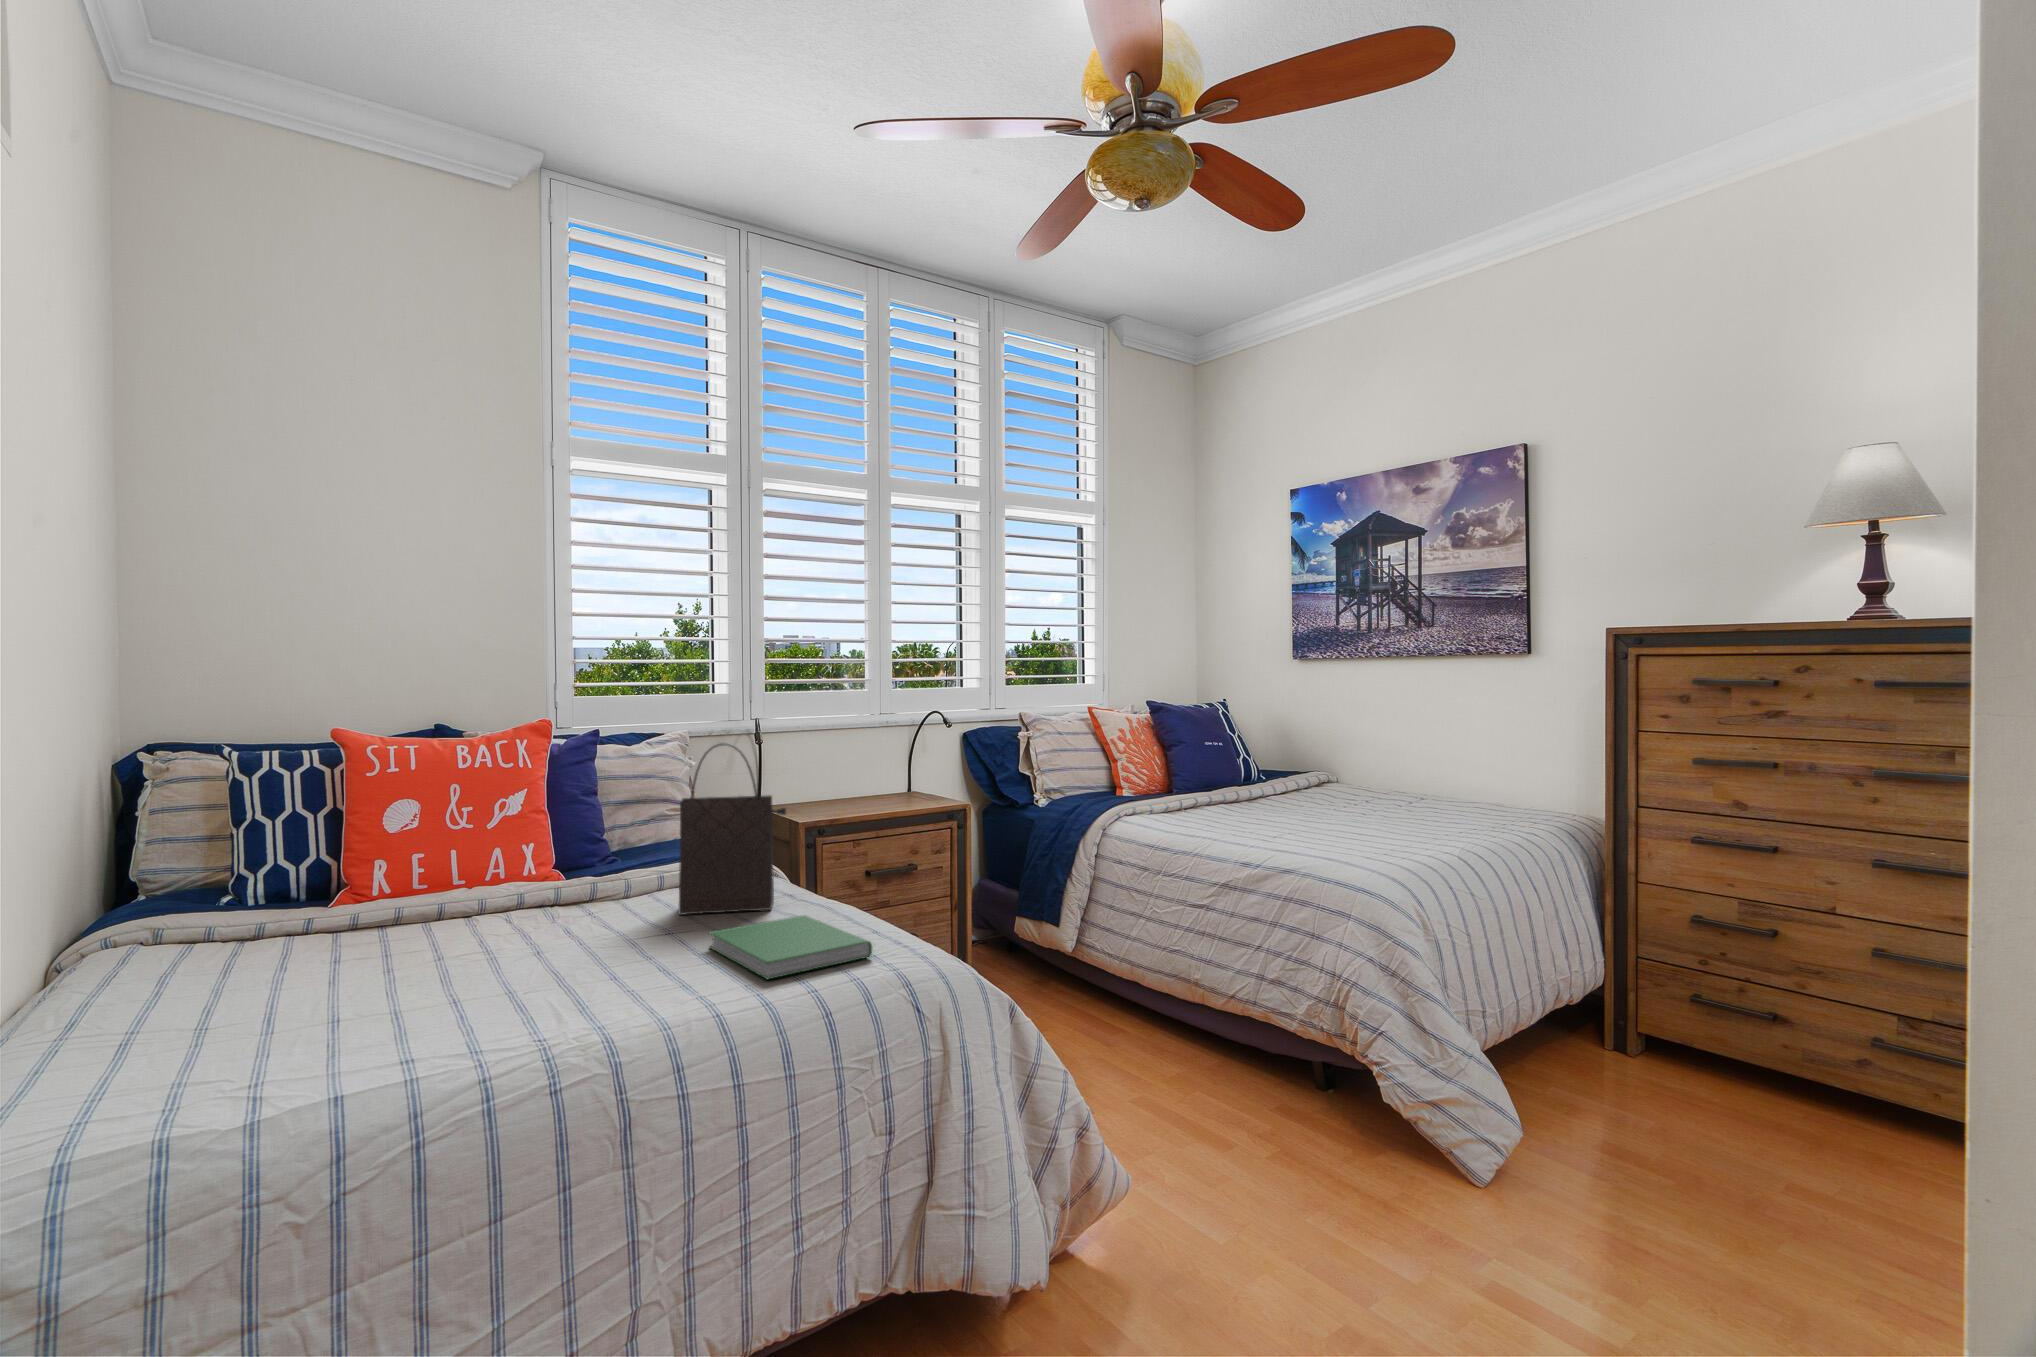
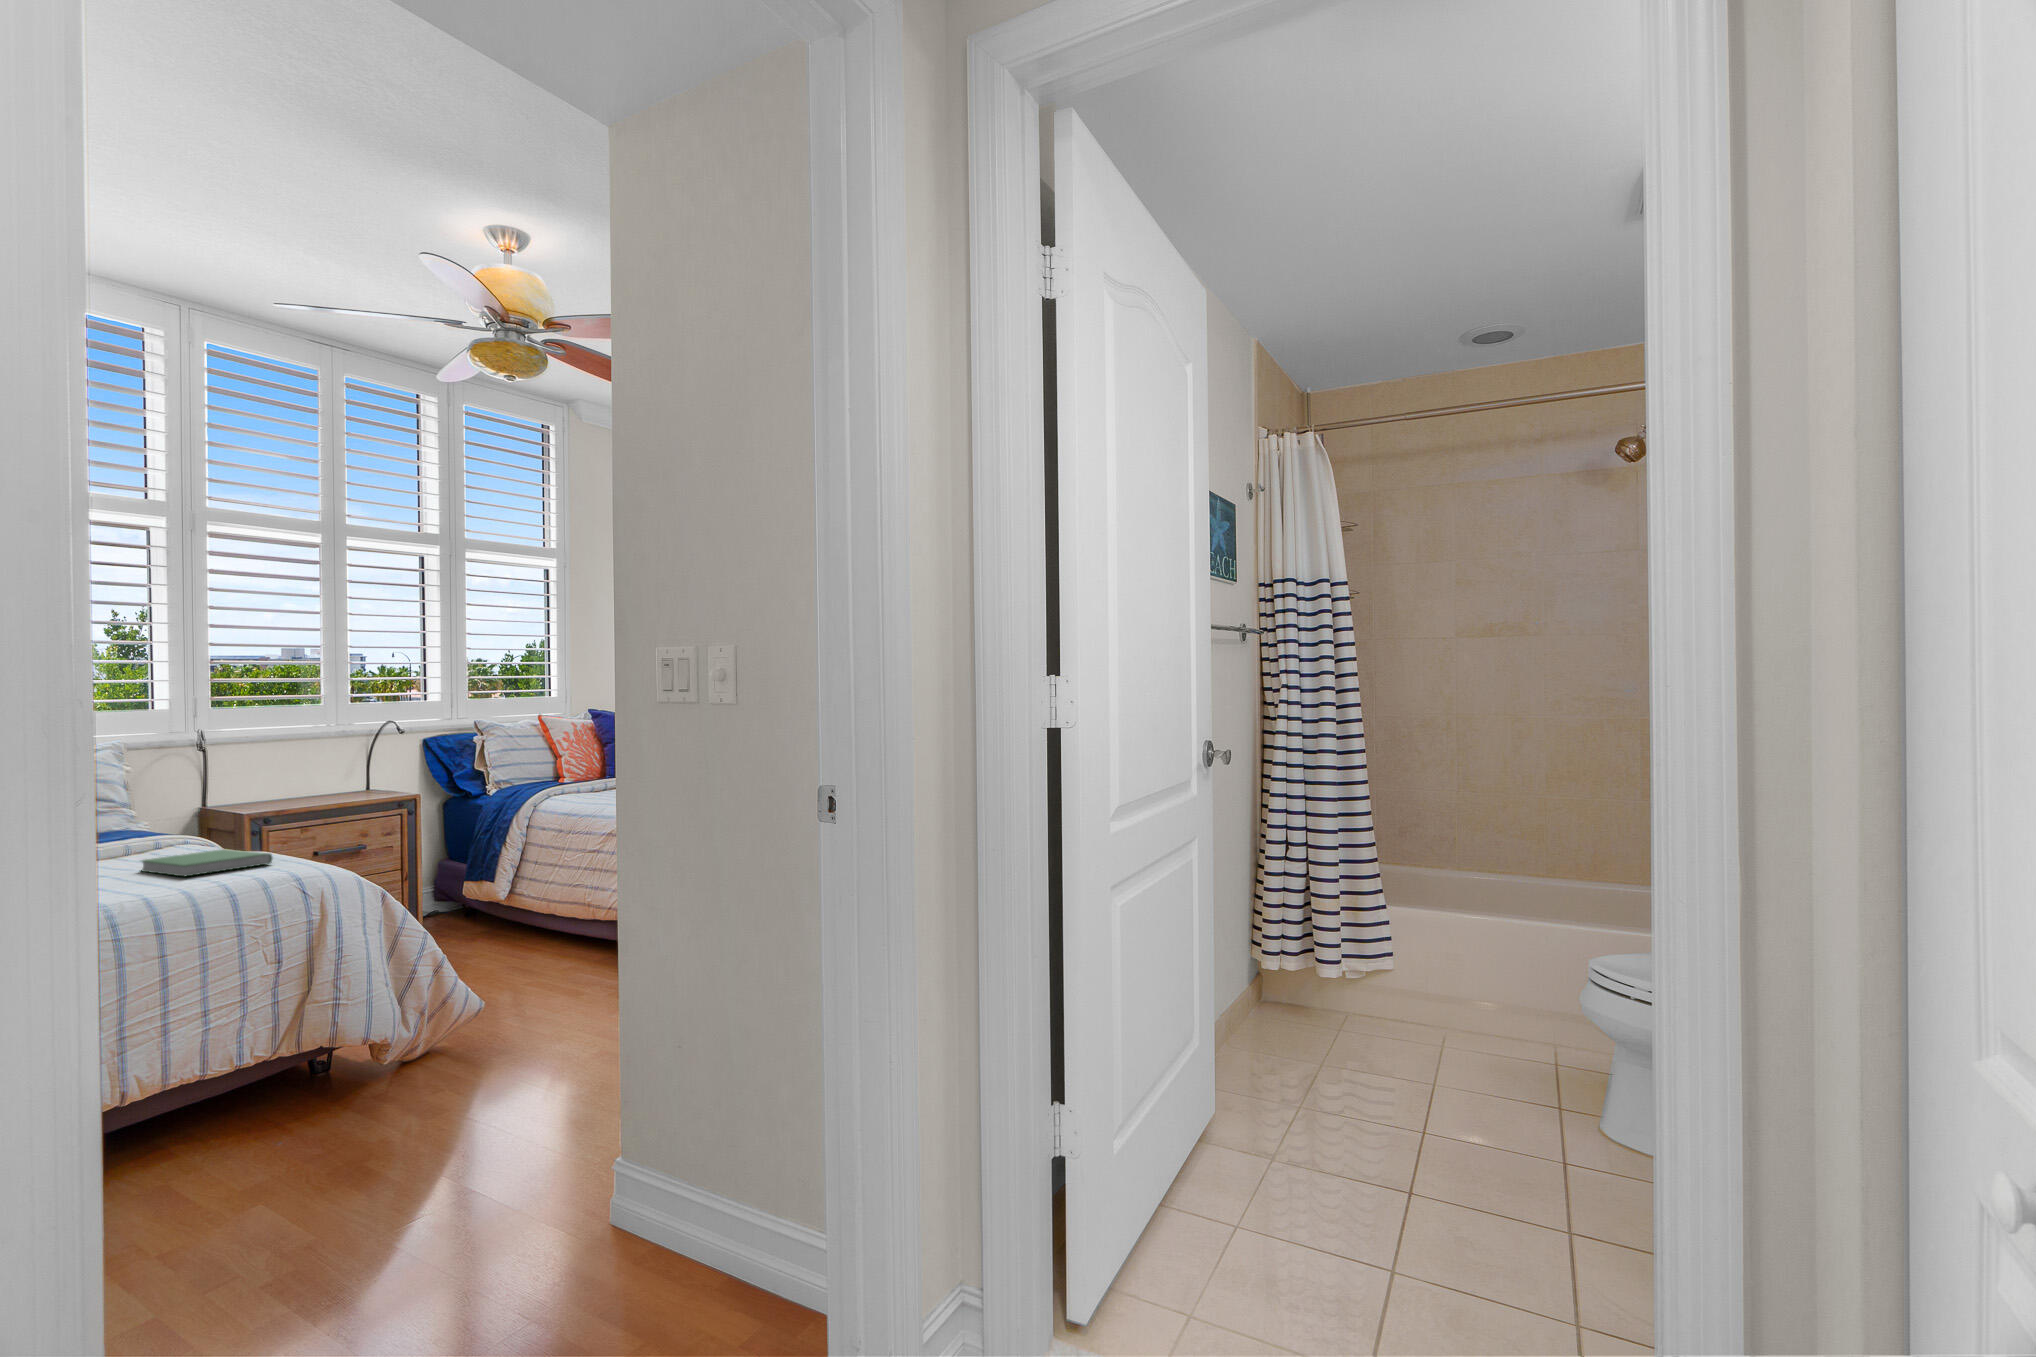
handbag: present [679,743,786,914] -> none [114,736,213,861]

